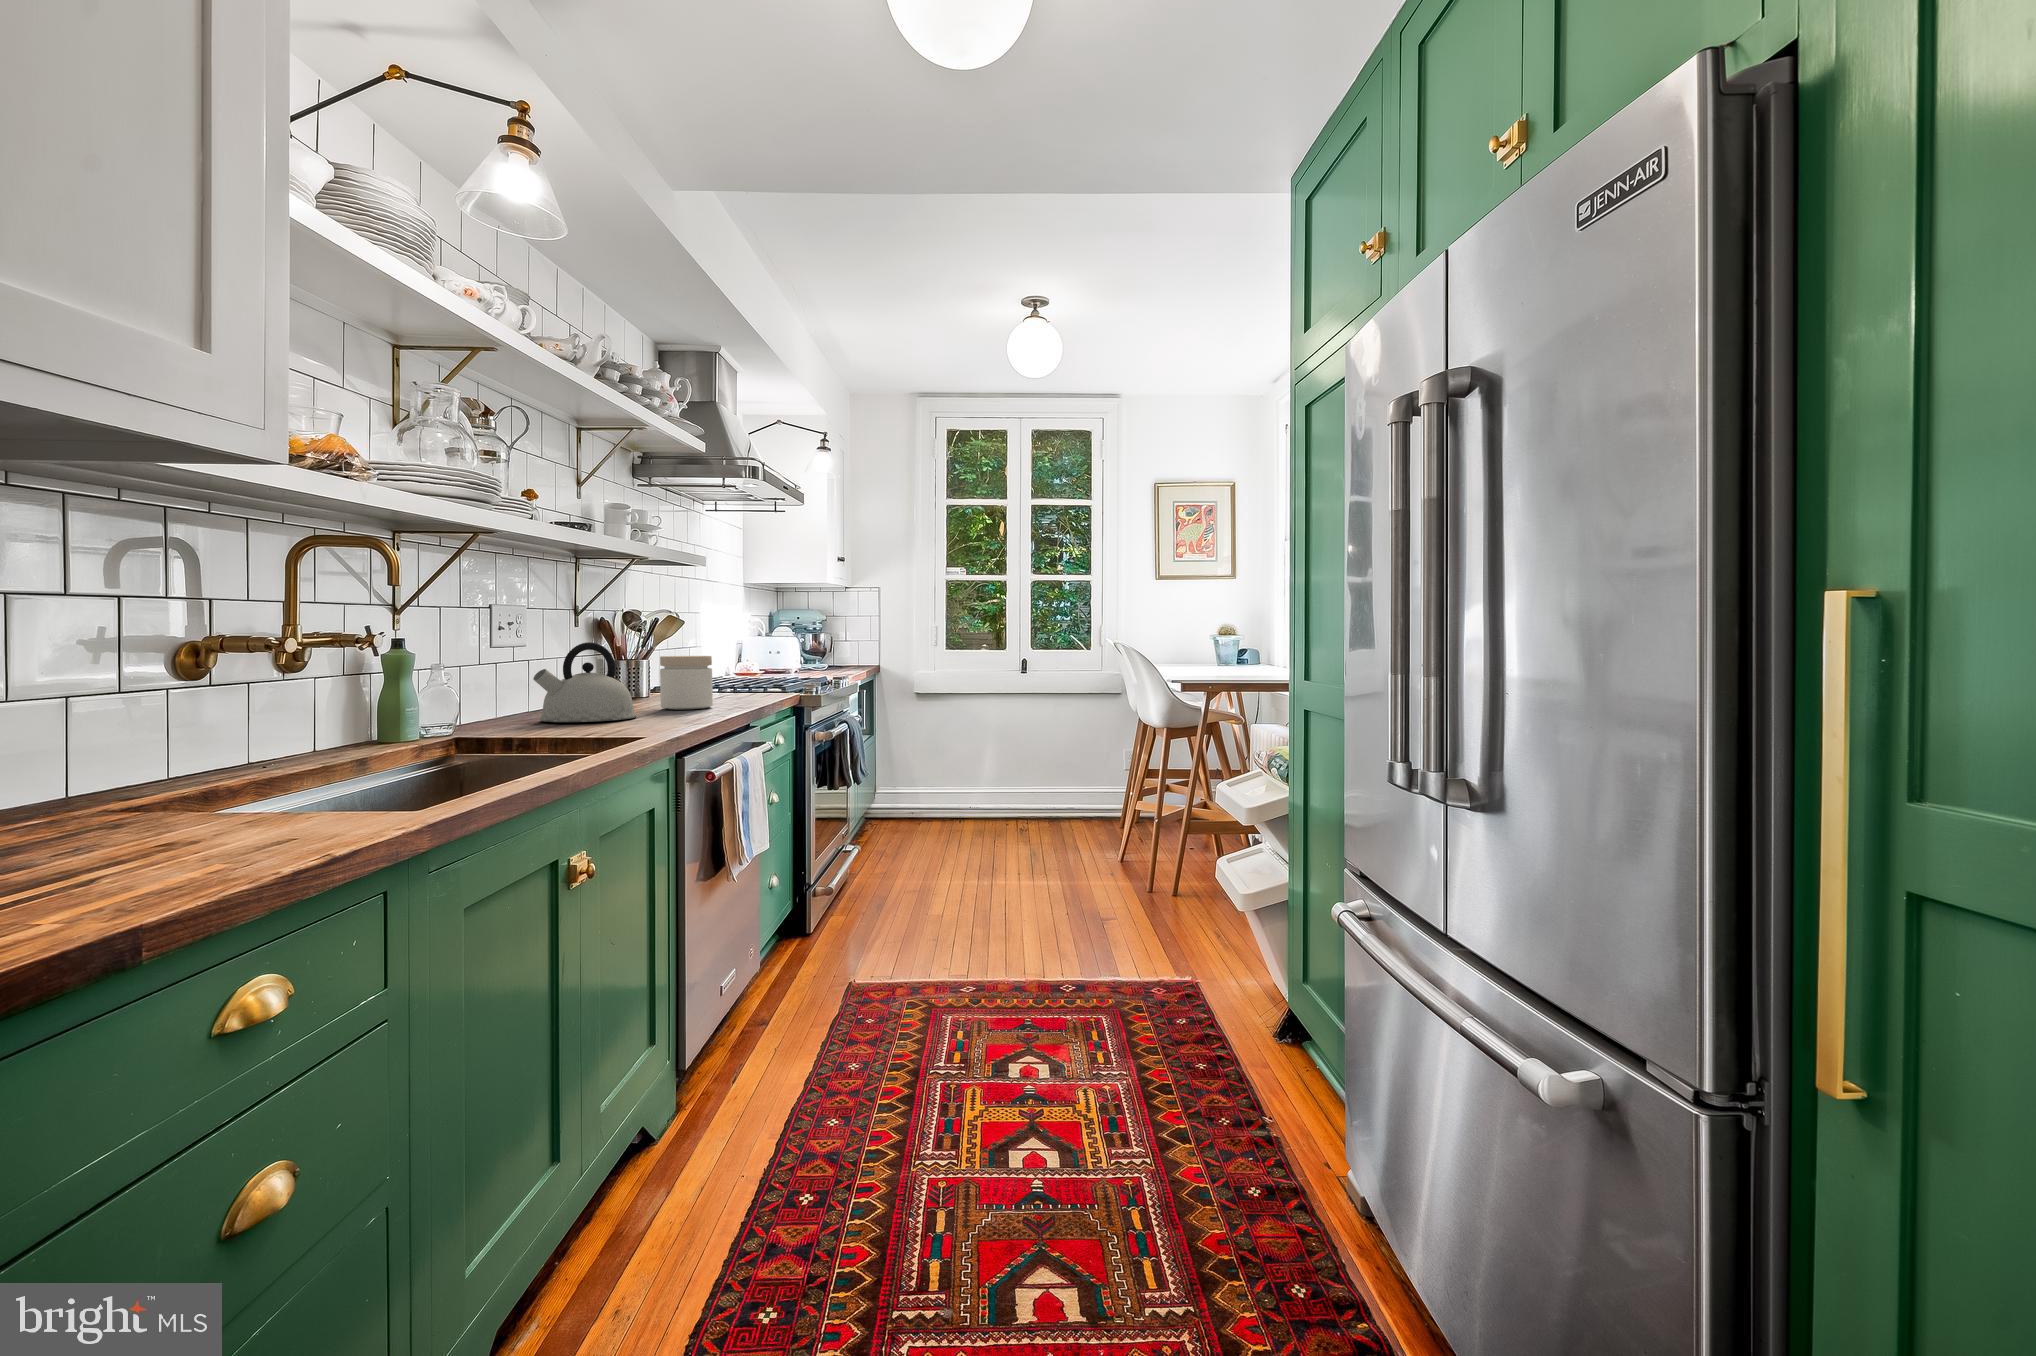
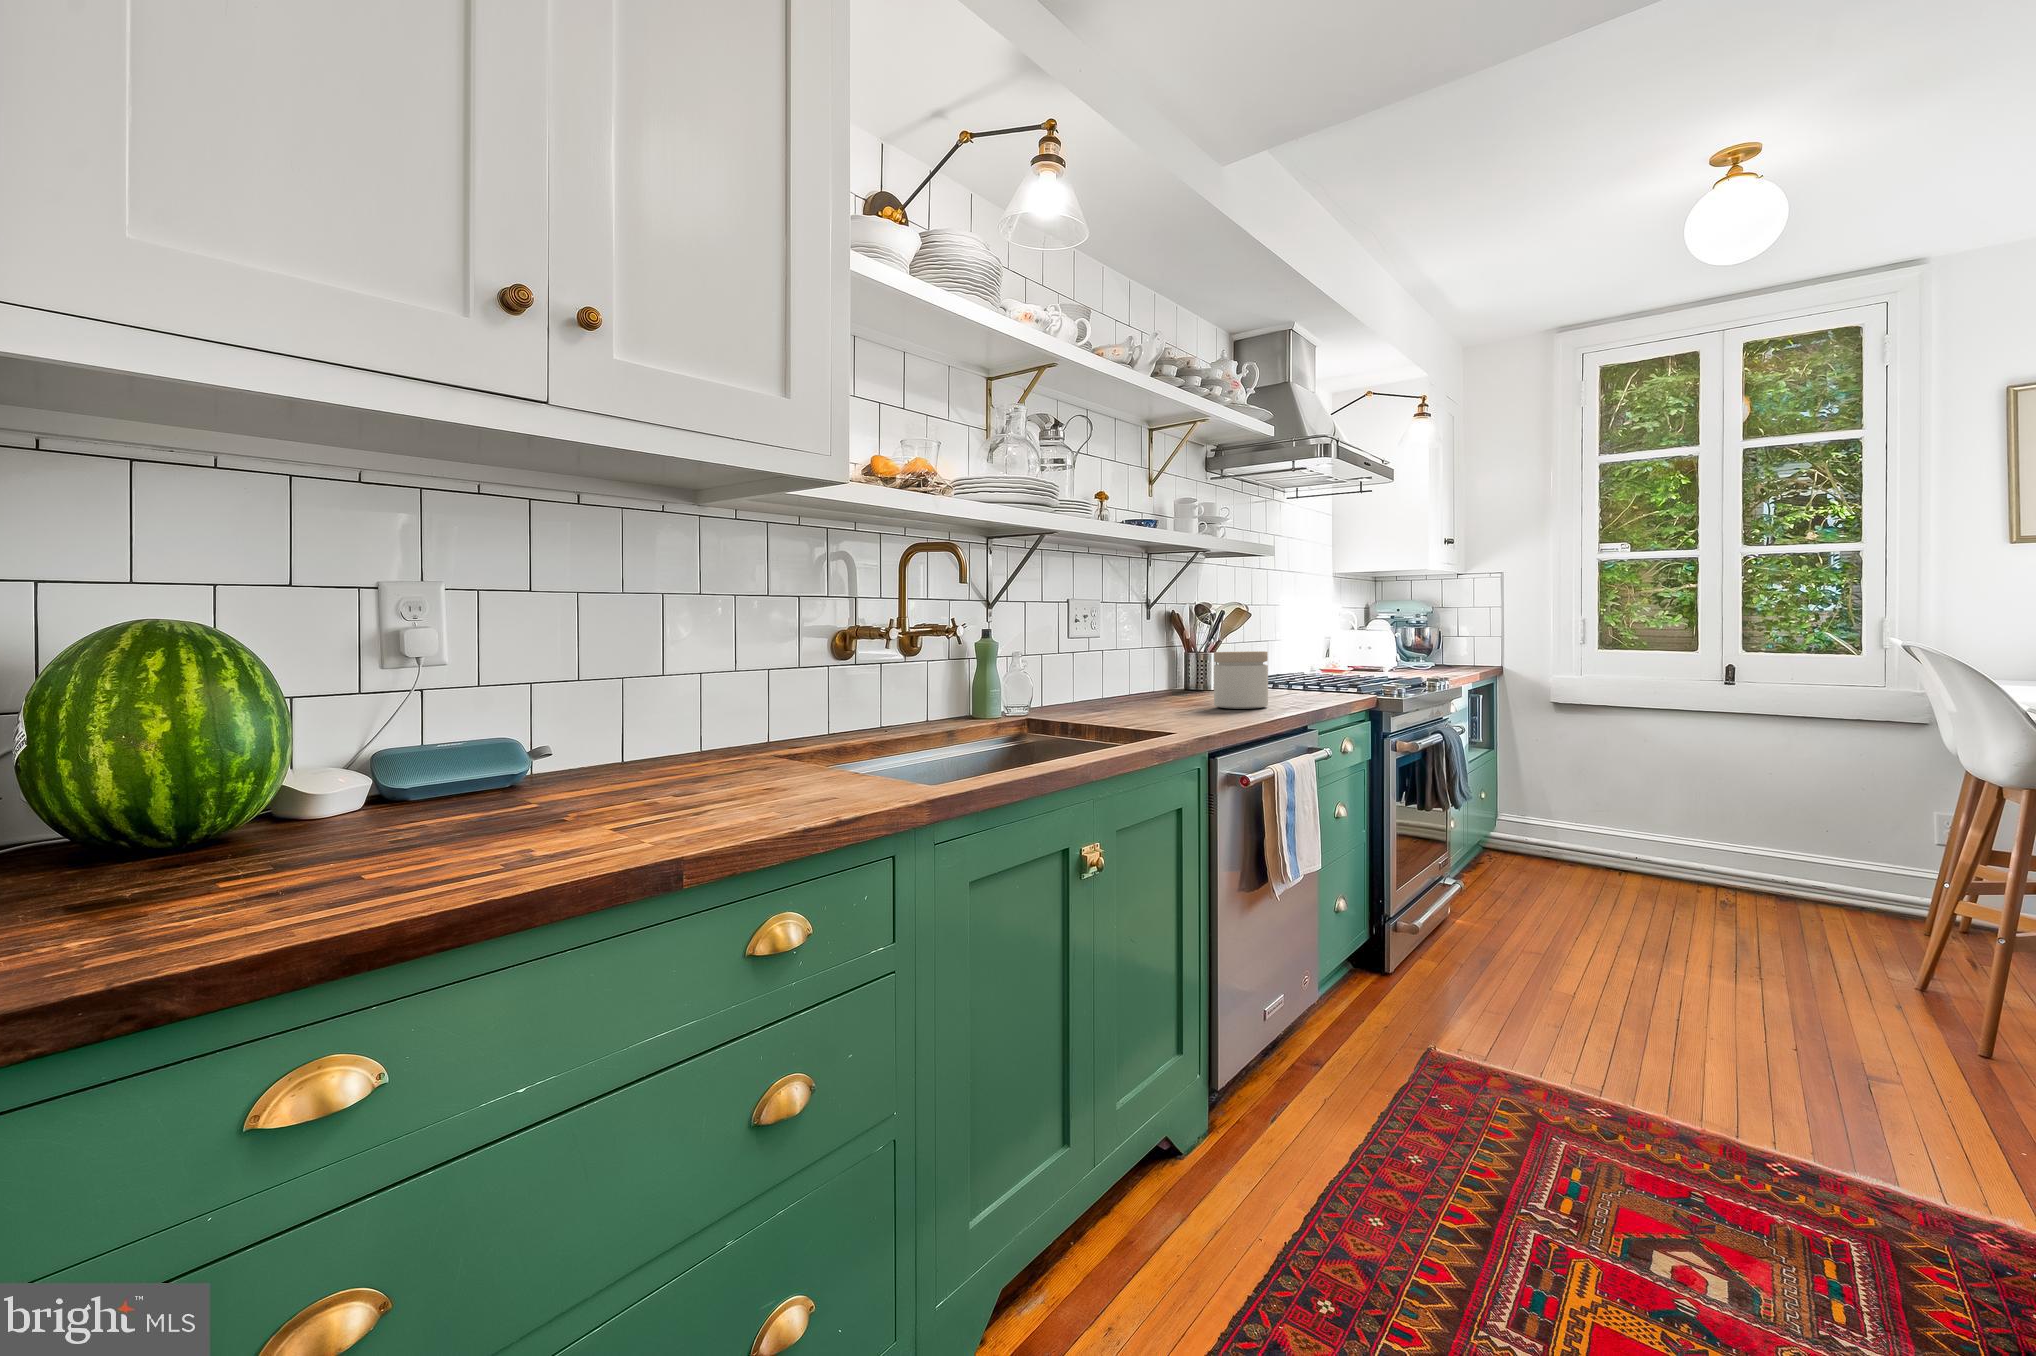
kettle: present [533,642,637,722] -> none [1086,637,1183,718]

